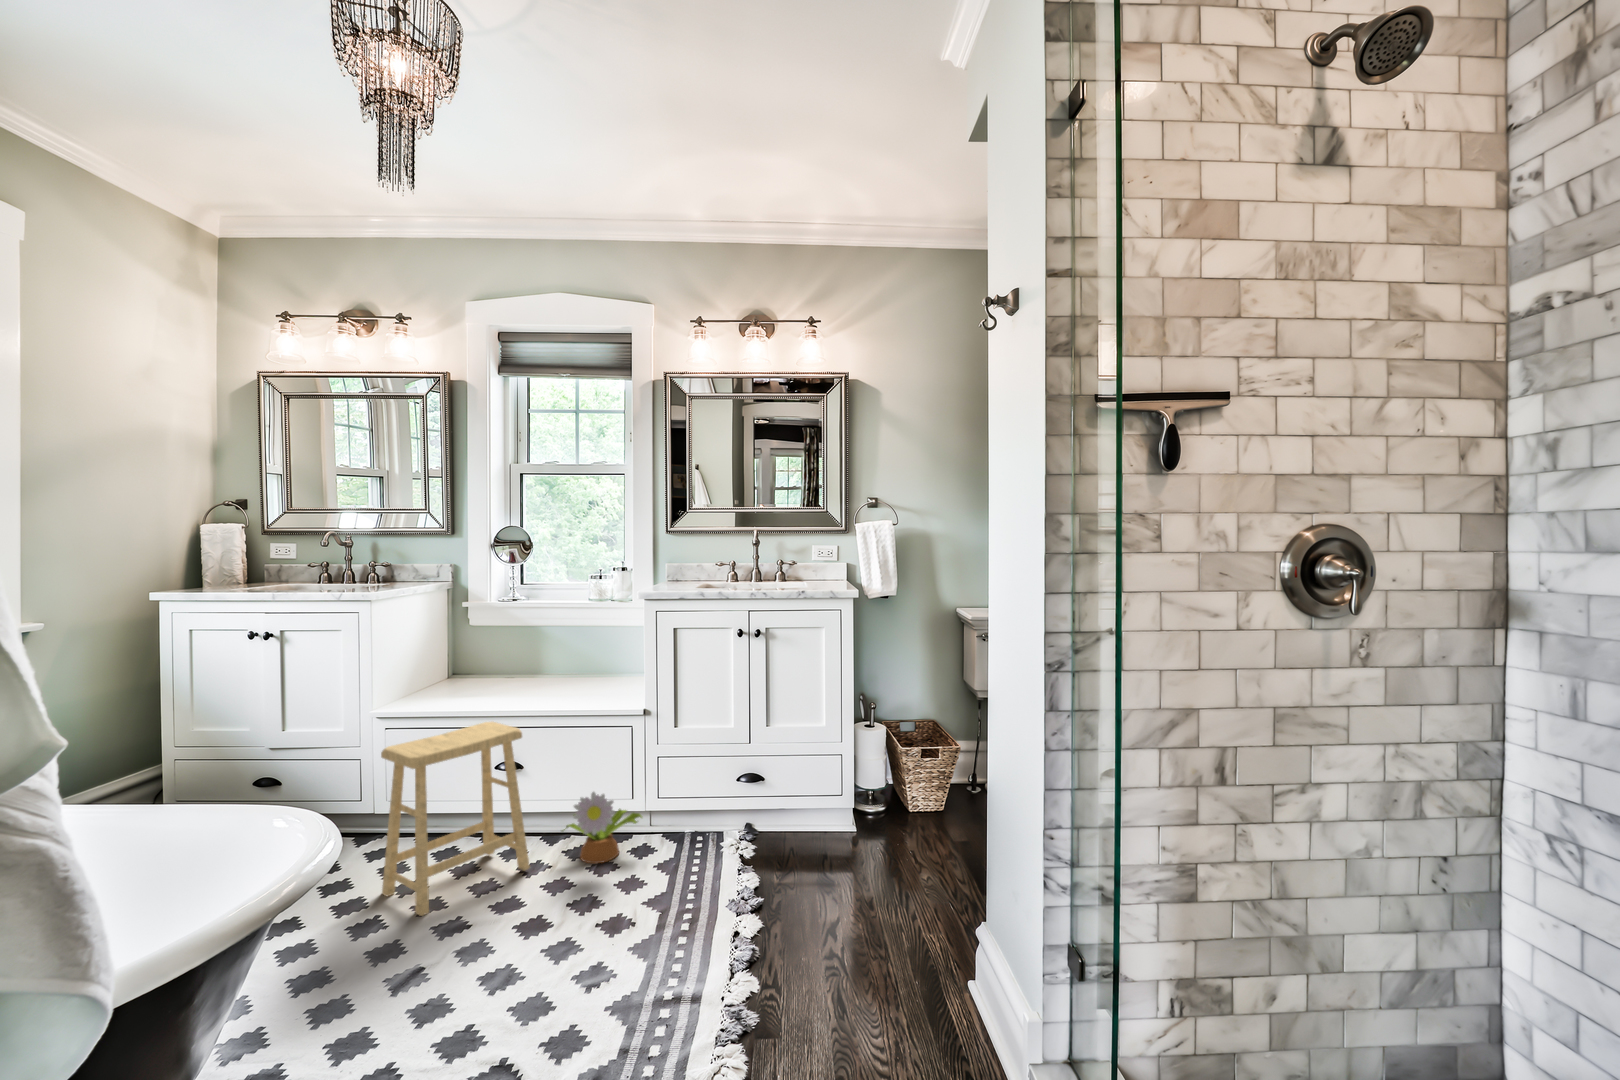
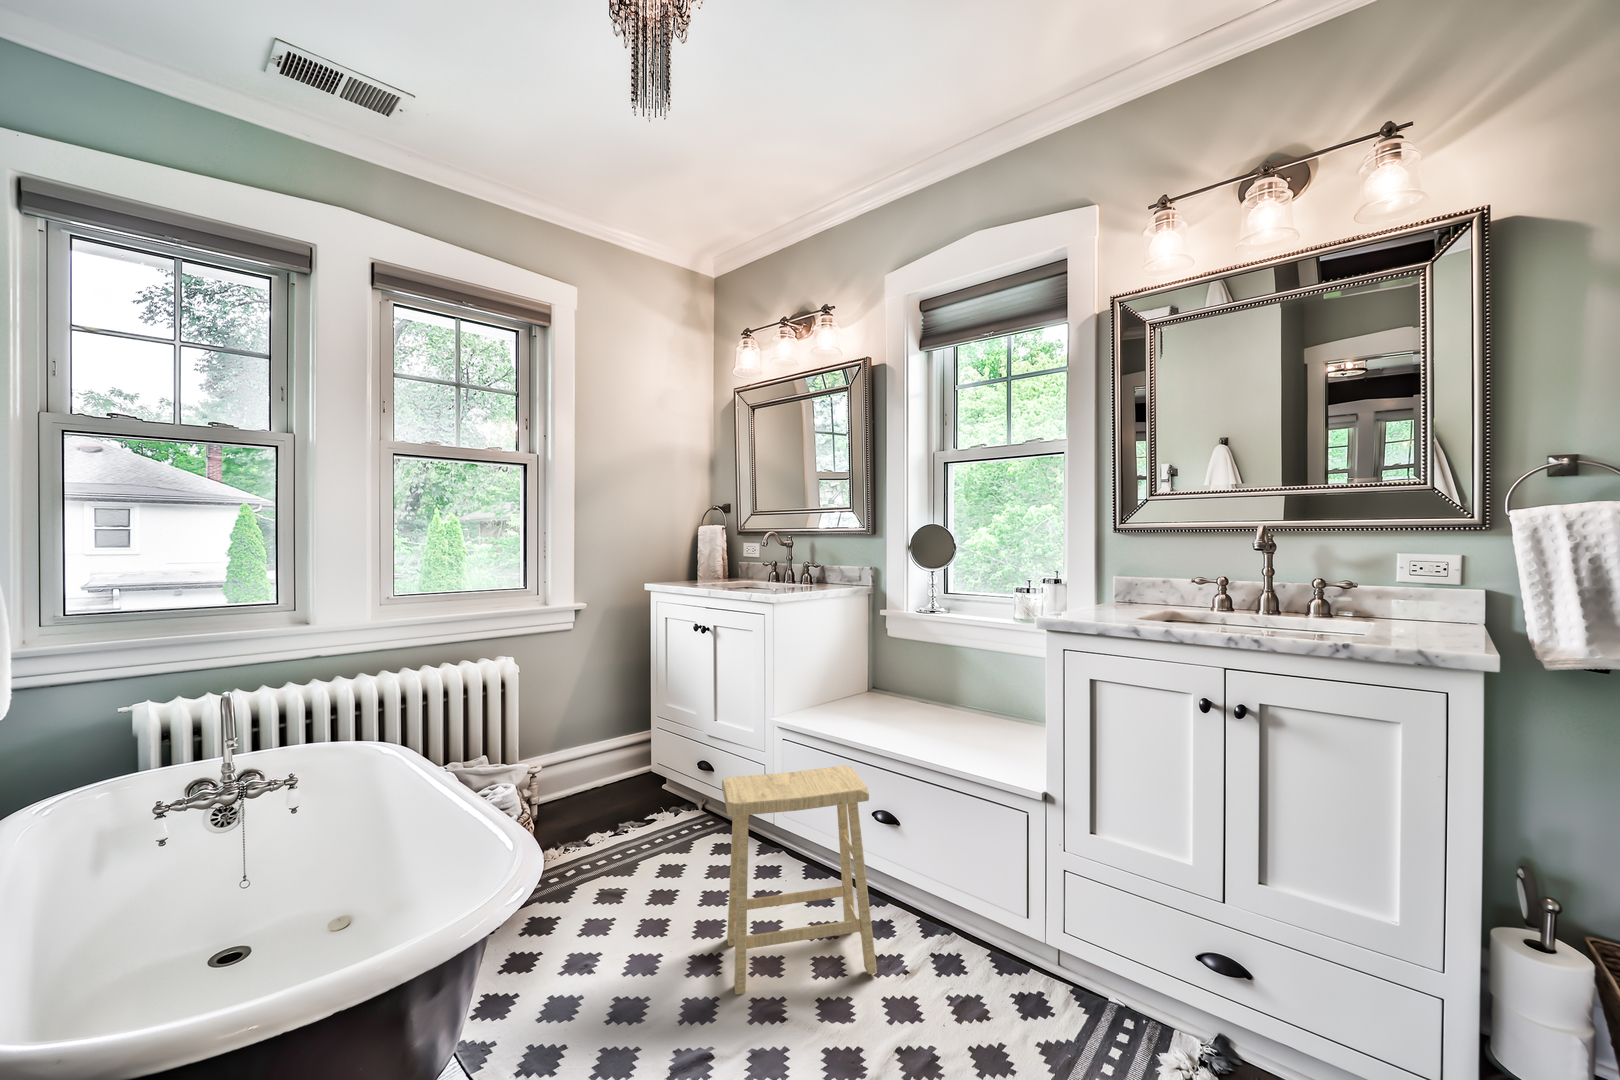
decorative plant: present [562,792,642,863] -> none [918,901,1034,1006]

